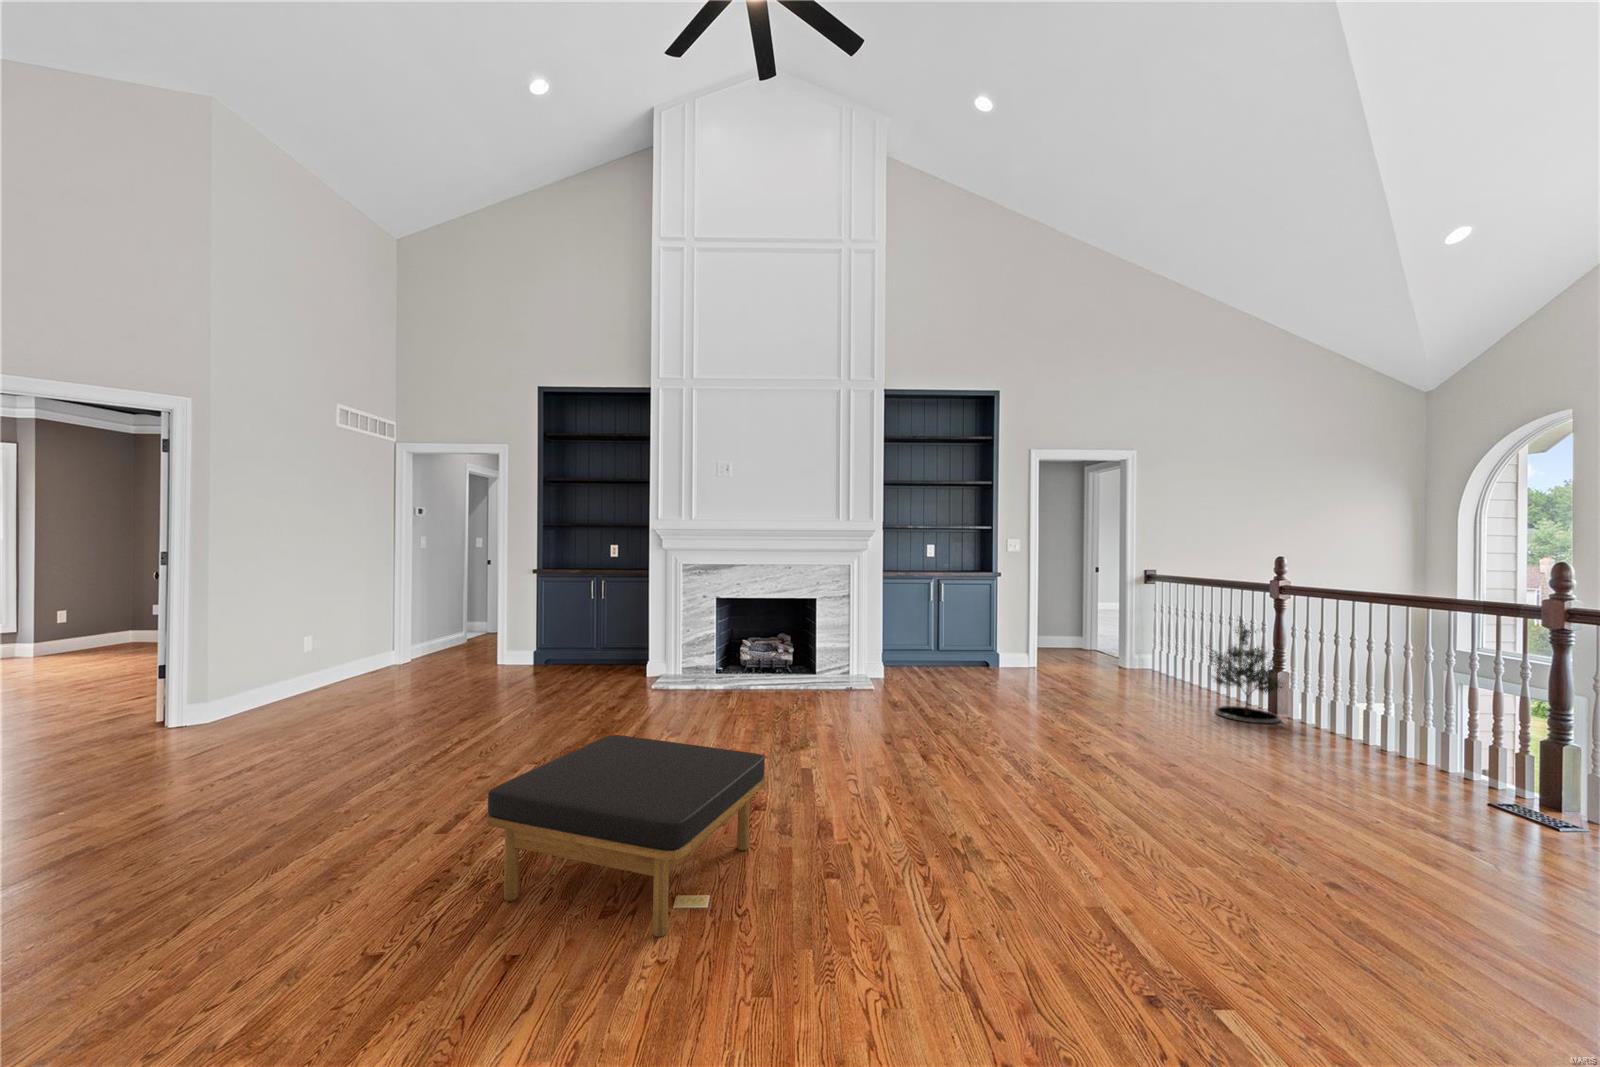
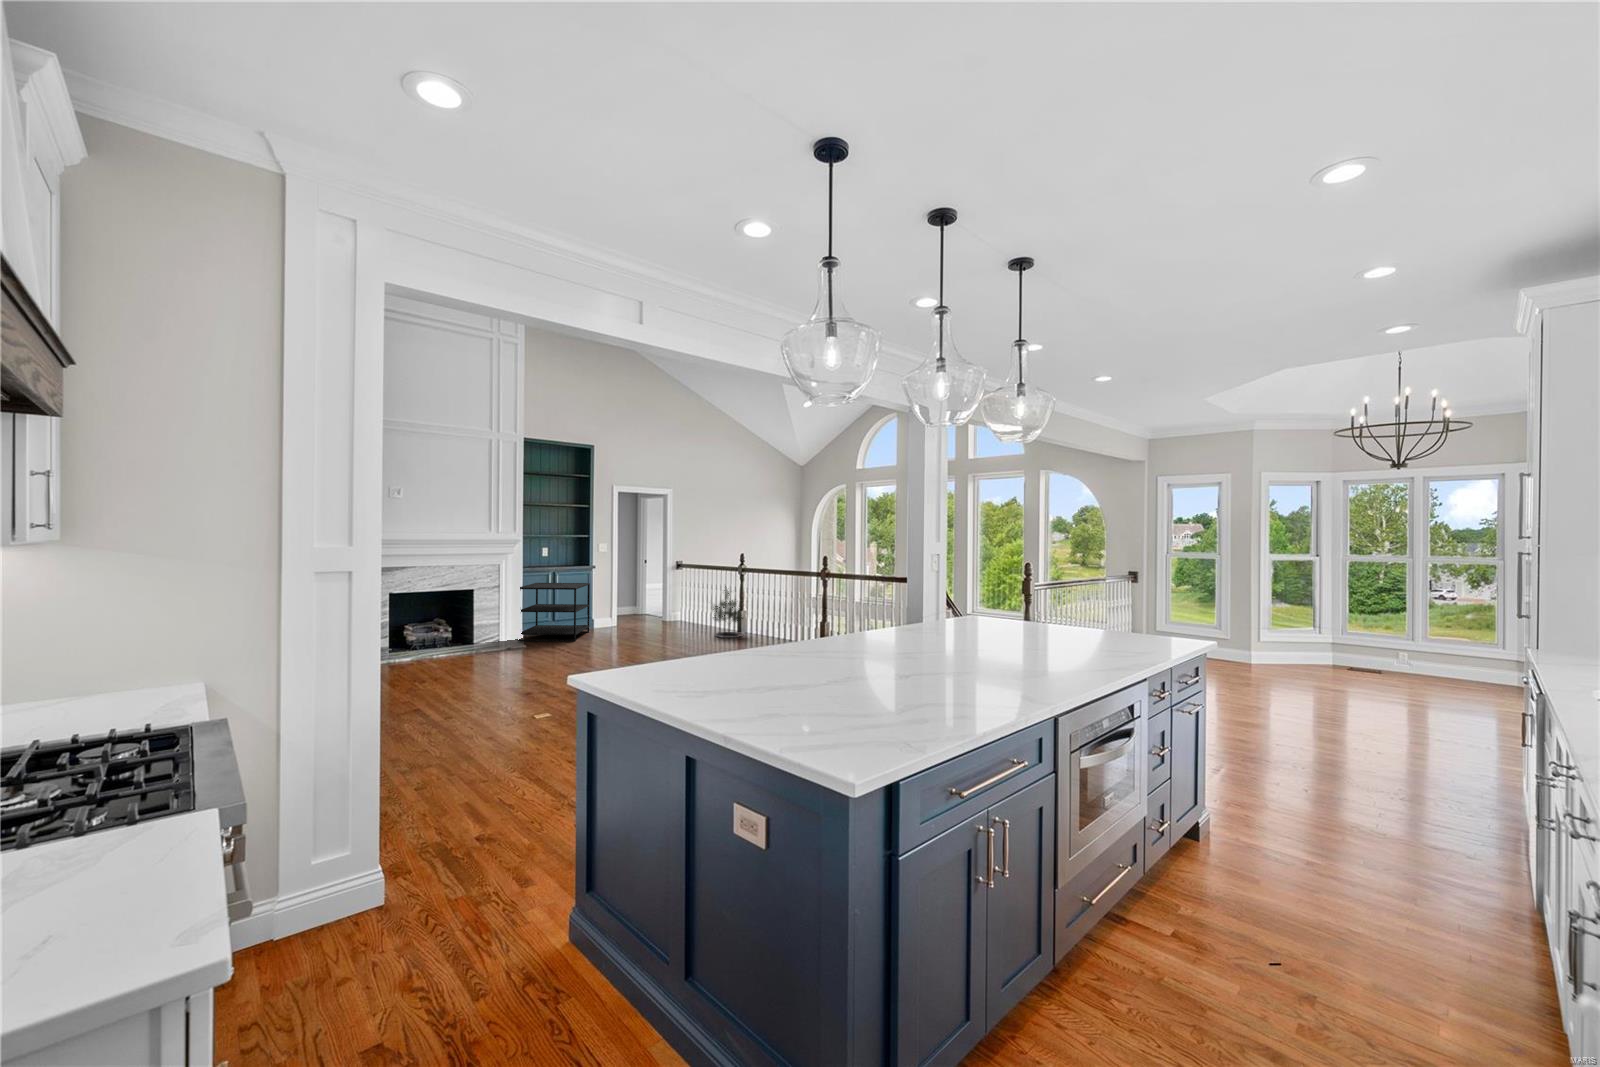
side table: none [879,592,992,690] -> present [518,583,590,642]
ottoman: present [487,735,765,937] -> none [405,663,525,738]

